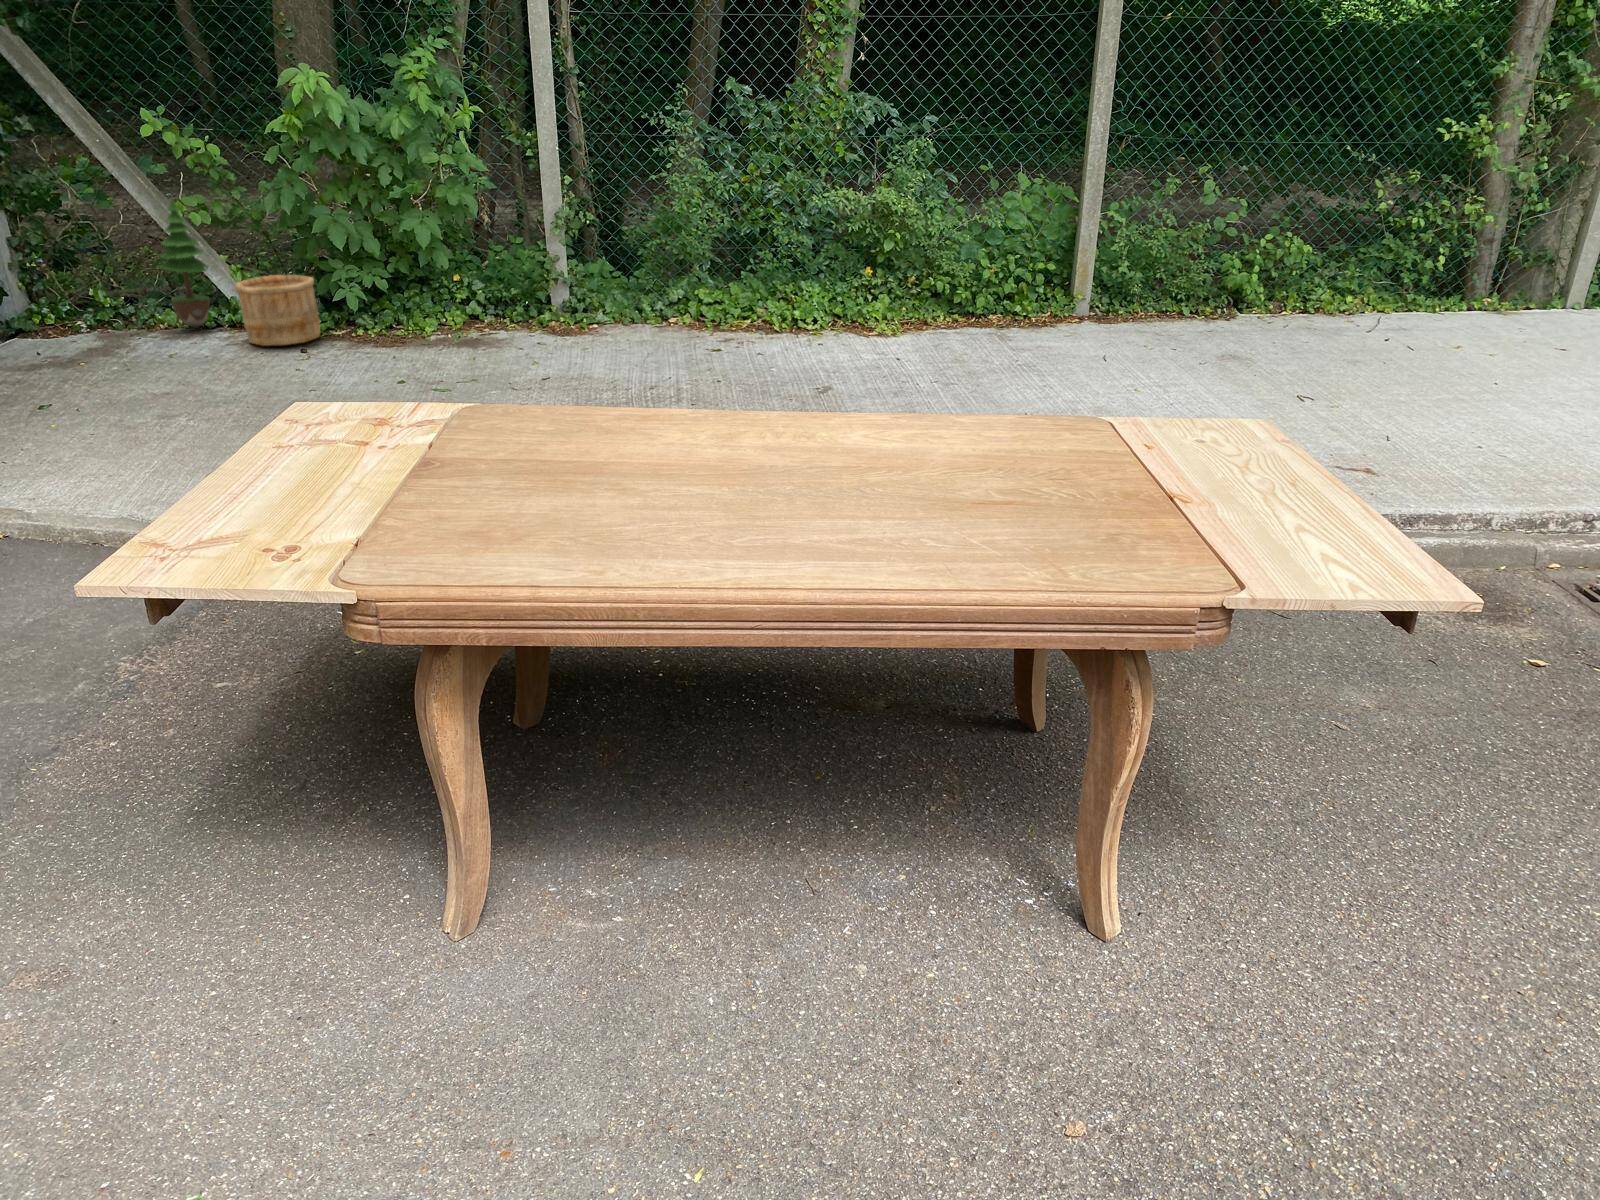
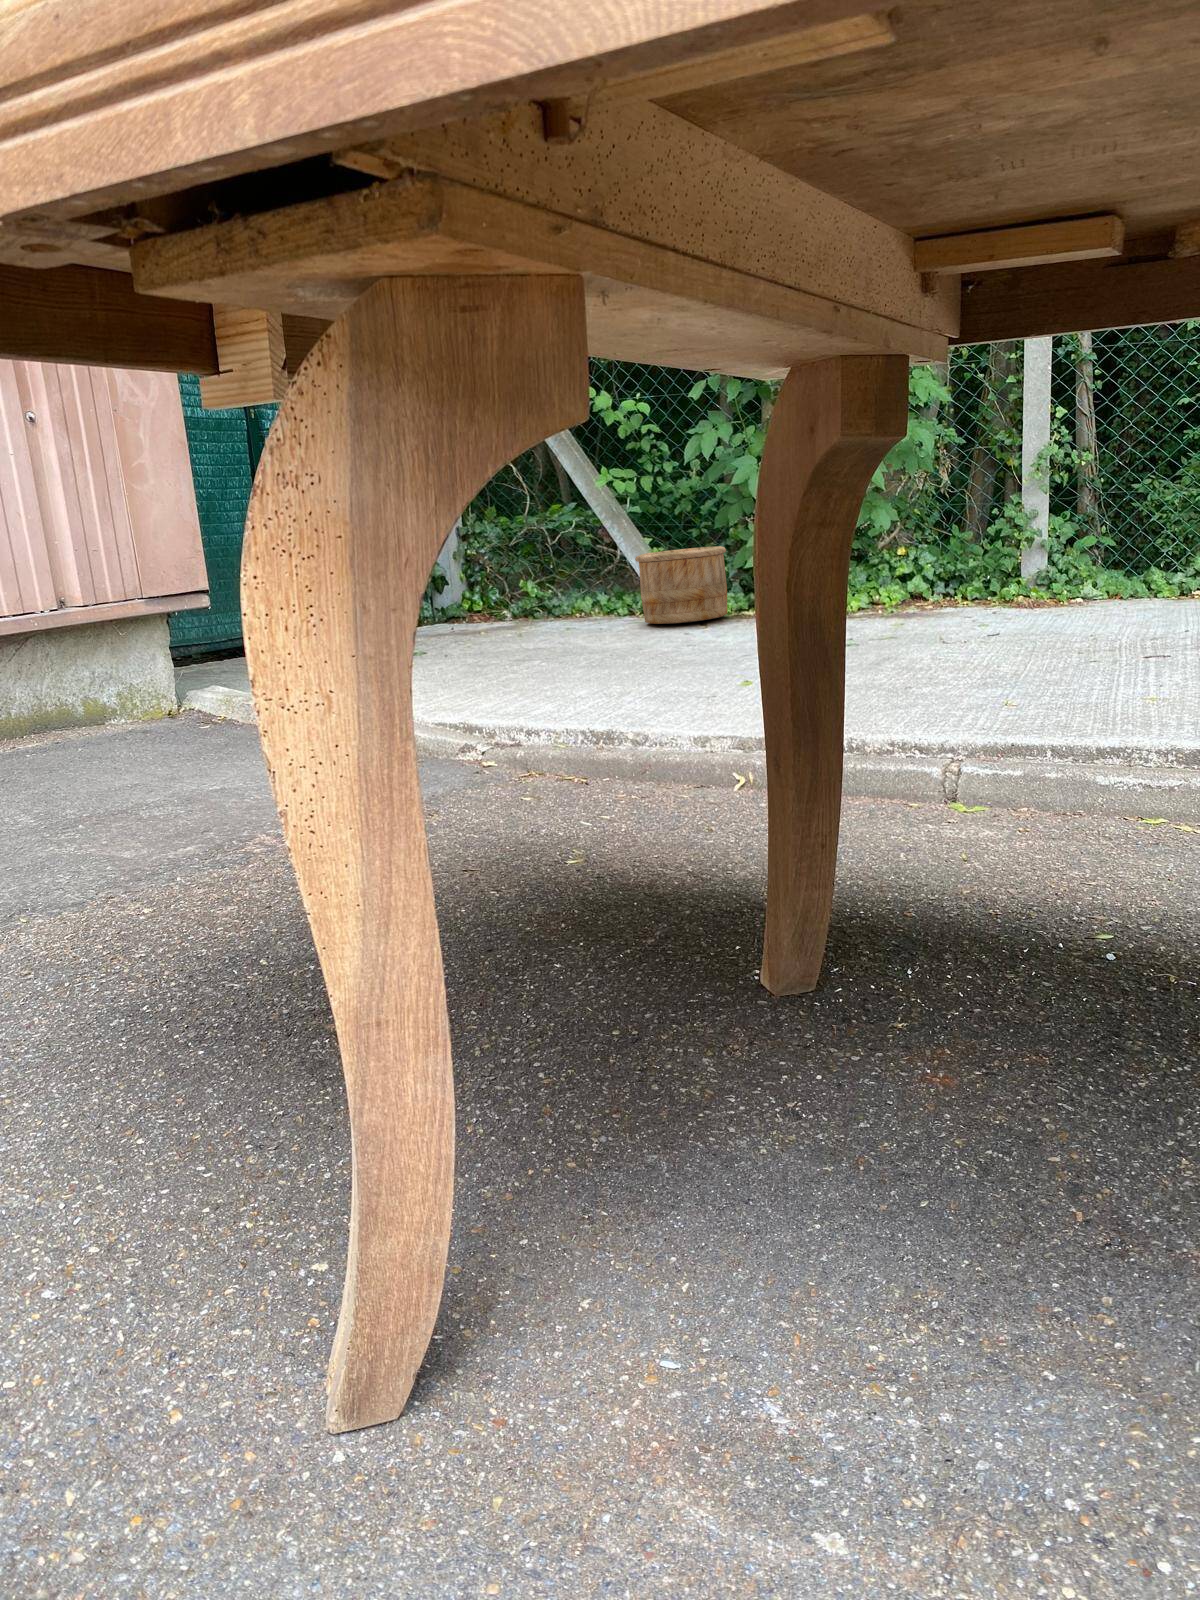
potted tree: present [160,200,210,328] -> none [577,470,628,616]

